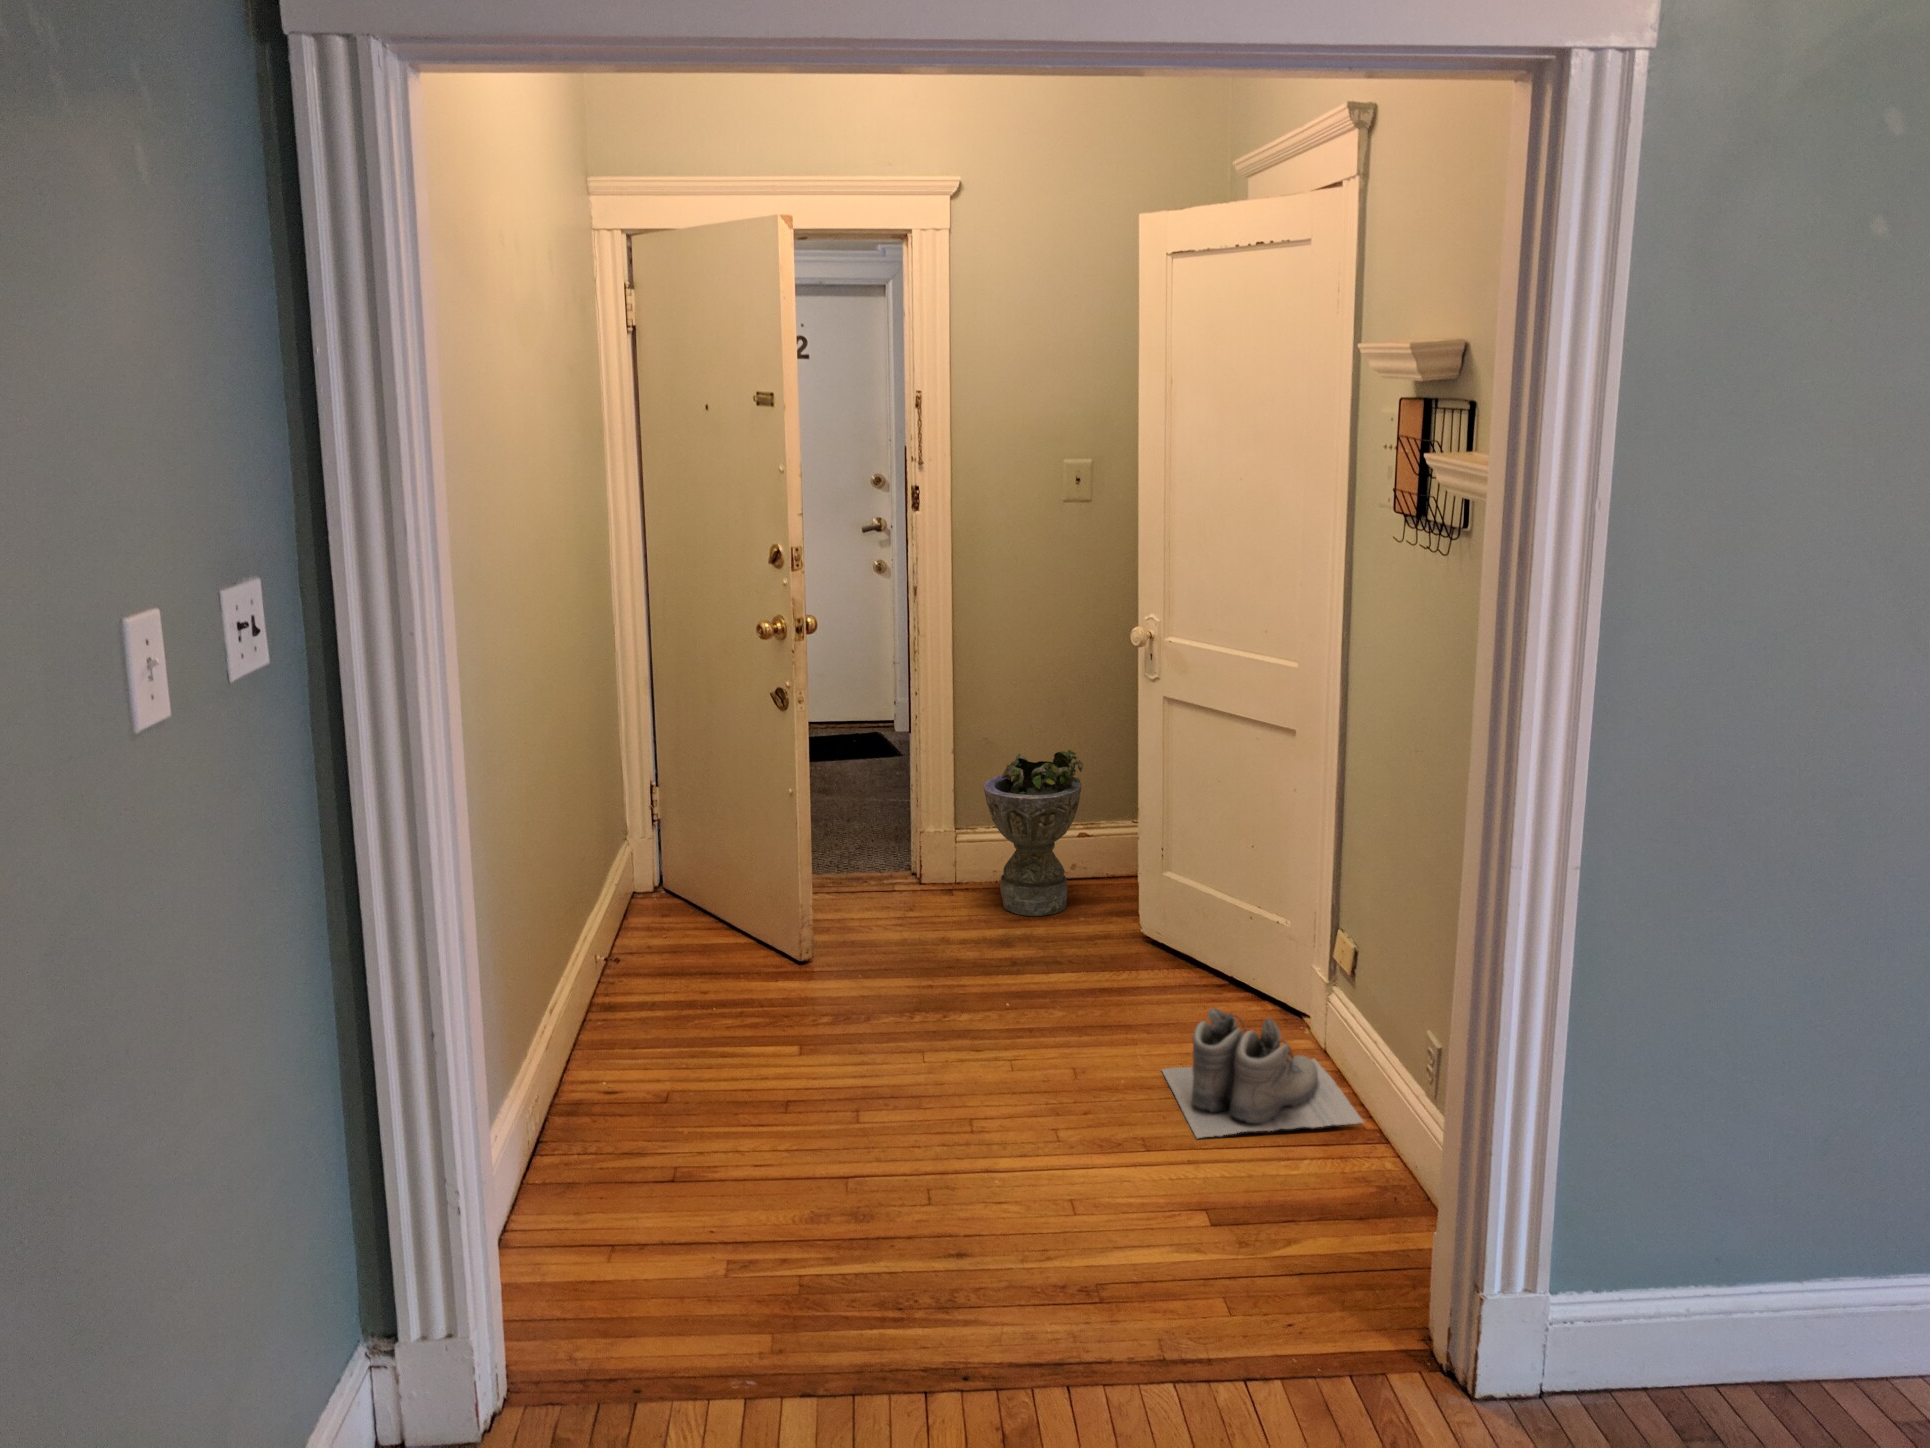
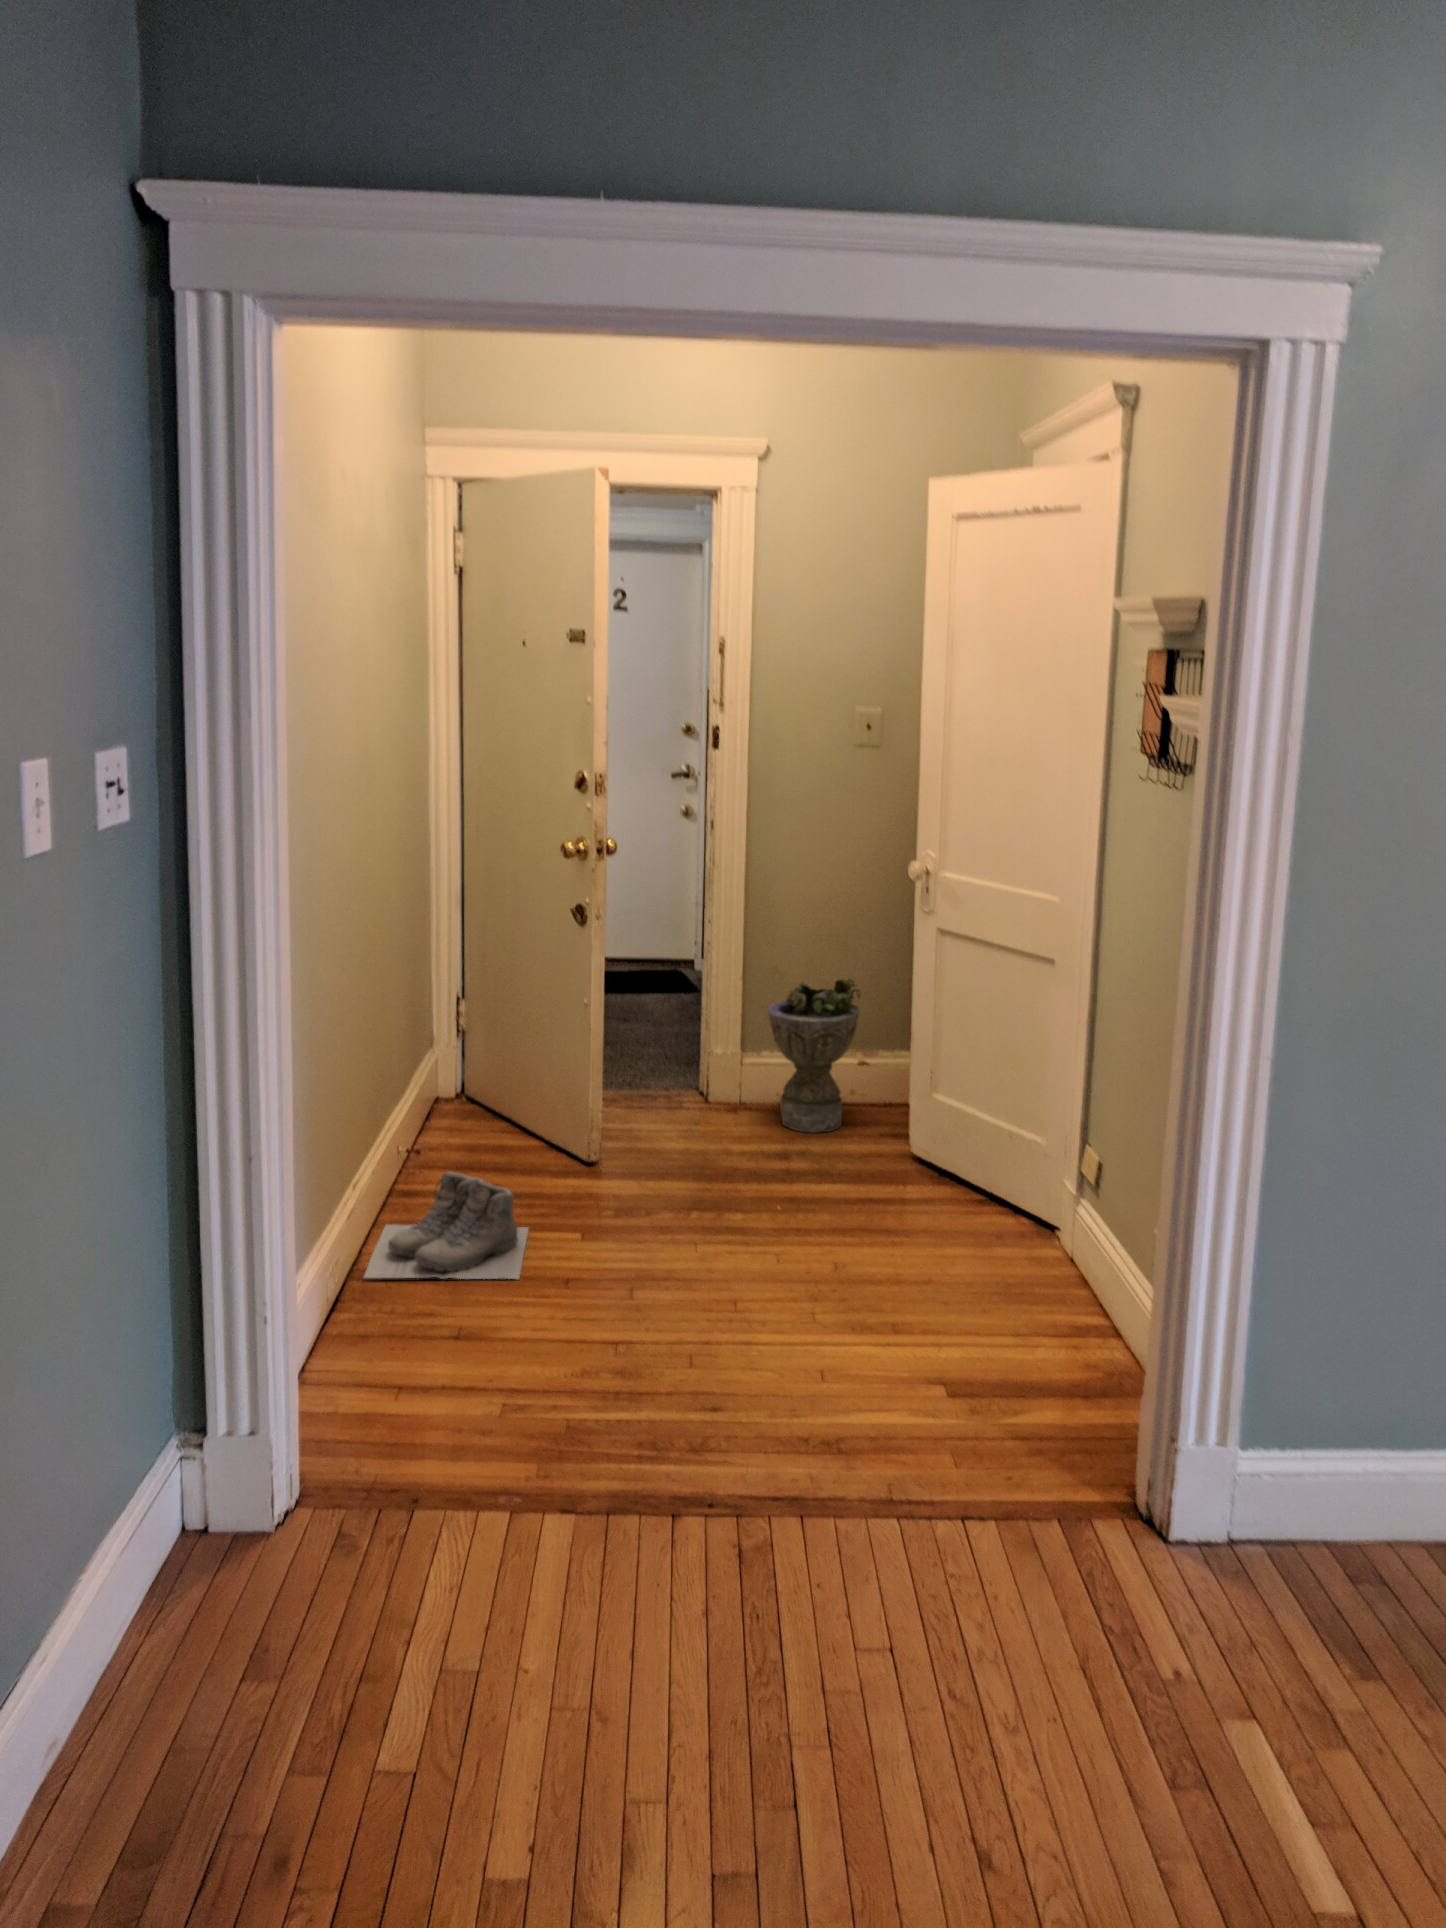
boots: present [1162,1008,1363,1138] -> present [364,1172,529,1279]

